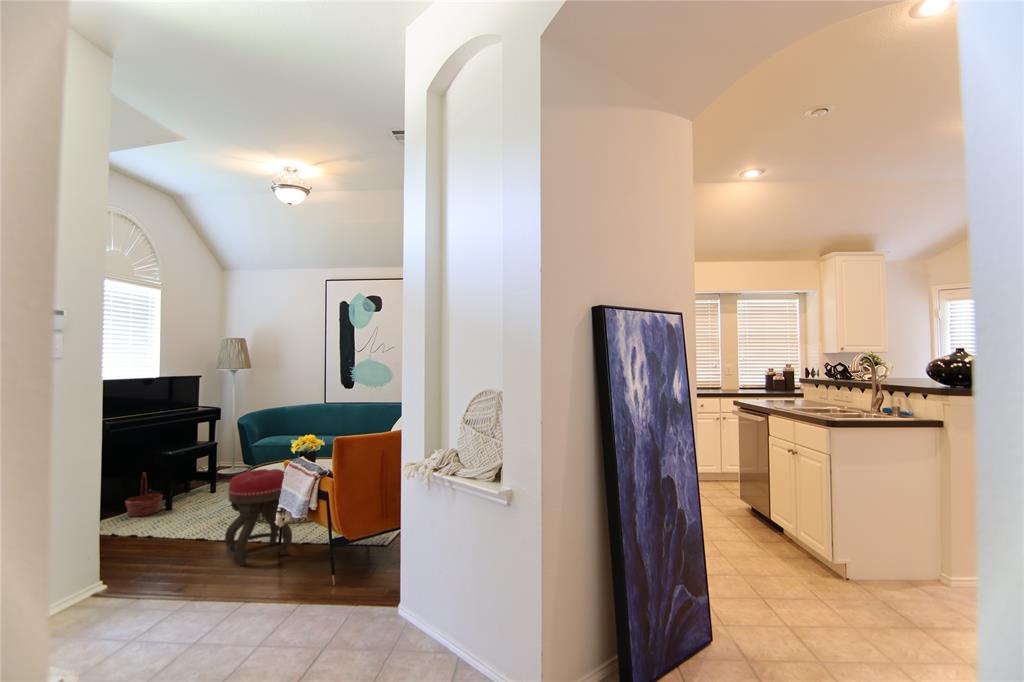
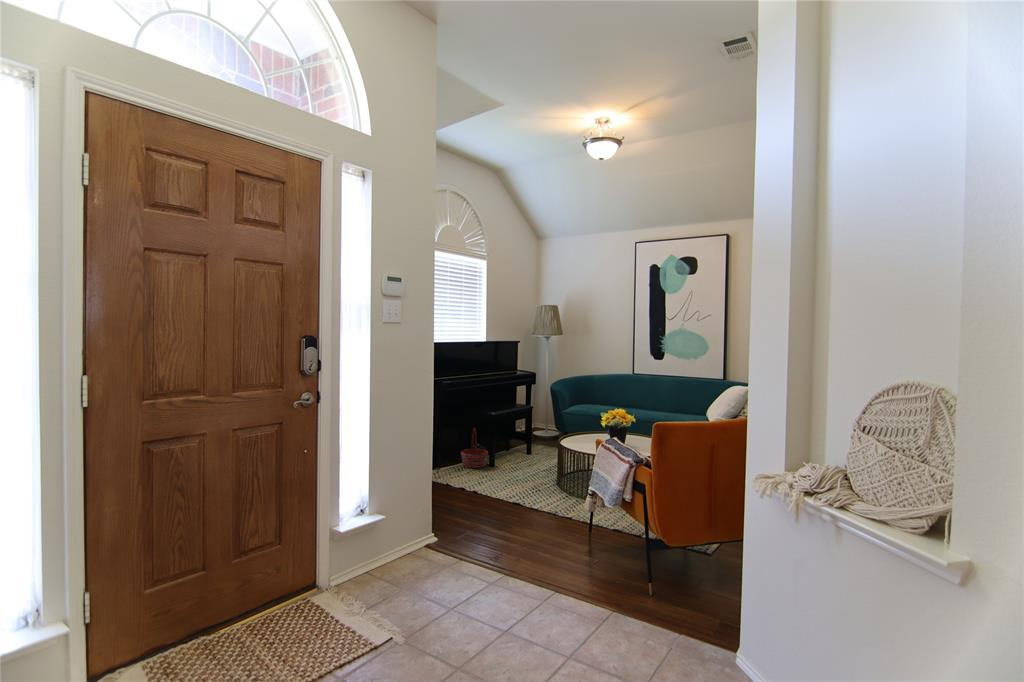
ottoman: present [225,469,292,566] -> none [539,444,604,543]

